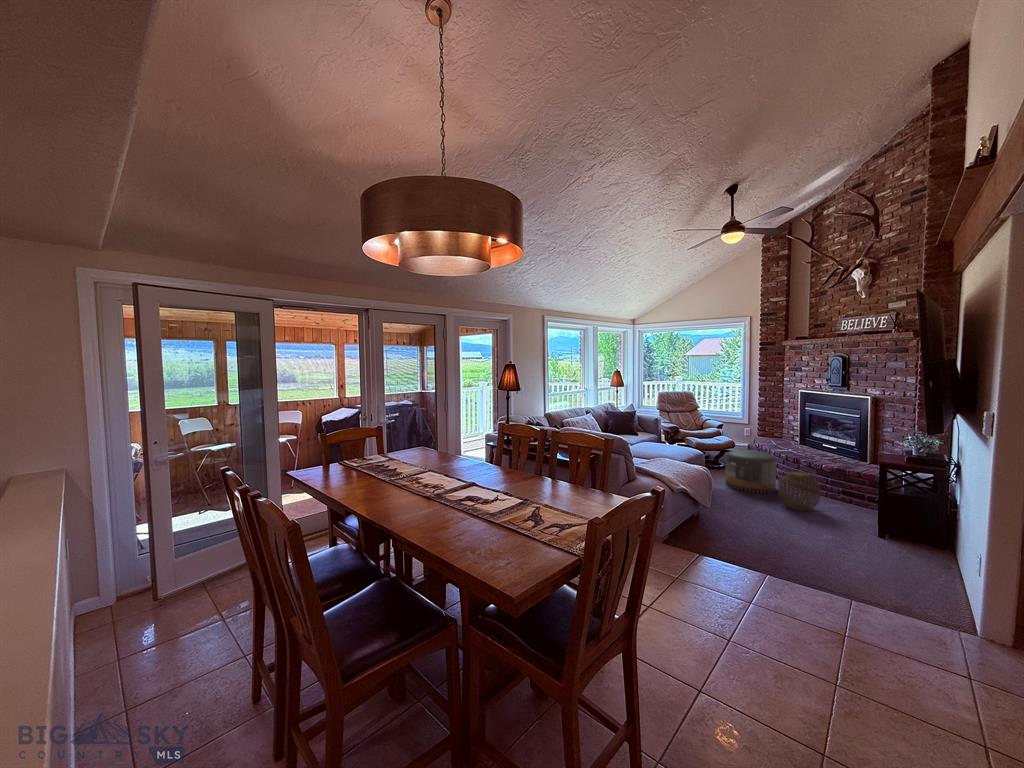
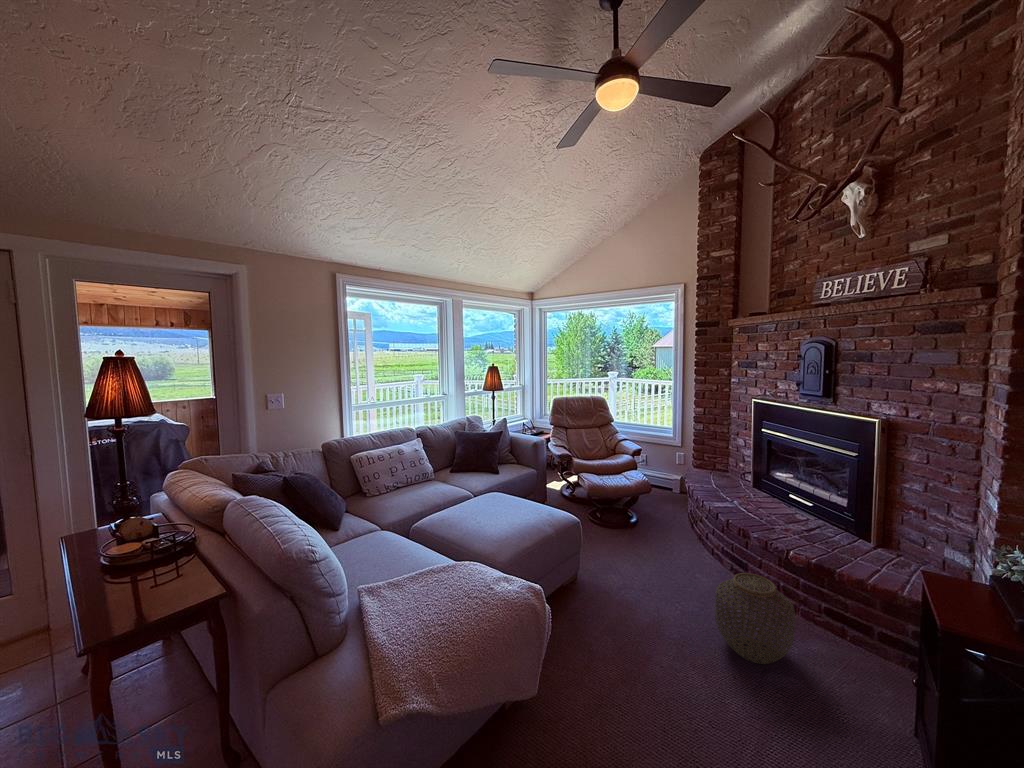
pouf: present [725,450,776,493] -> none [631,508,715,599]

